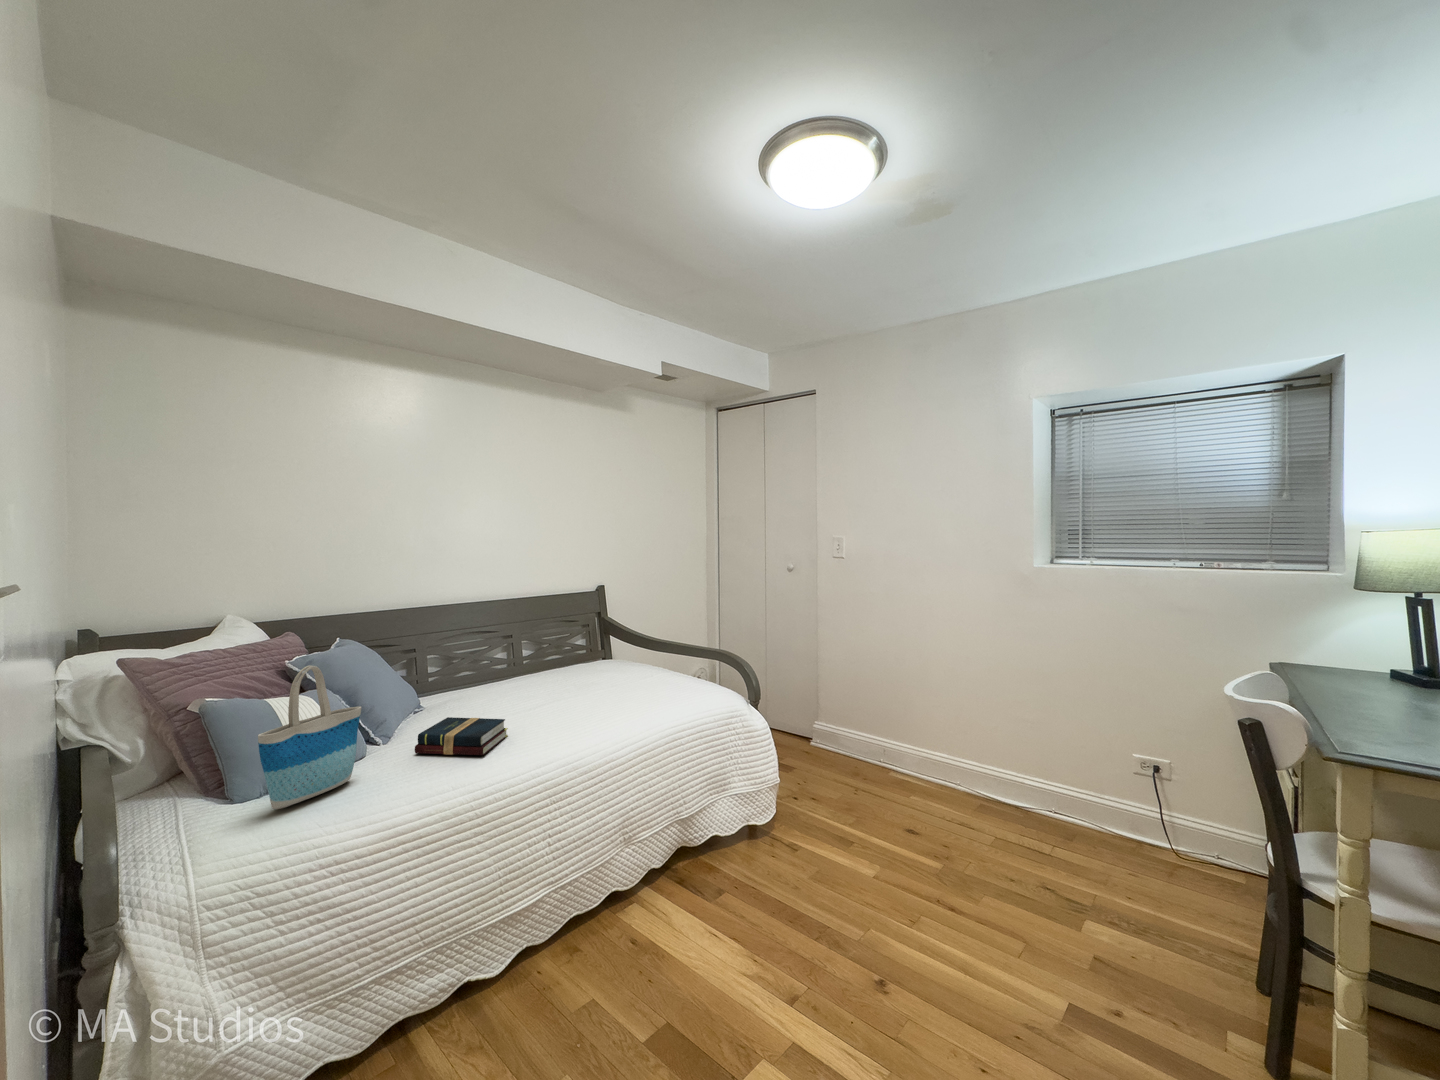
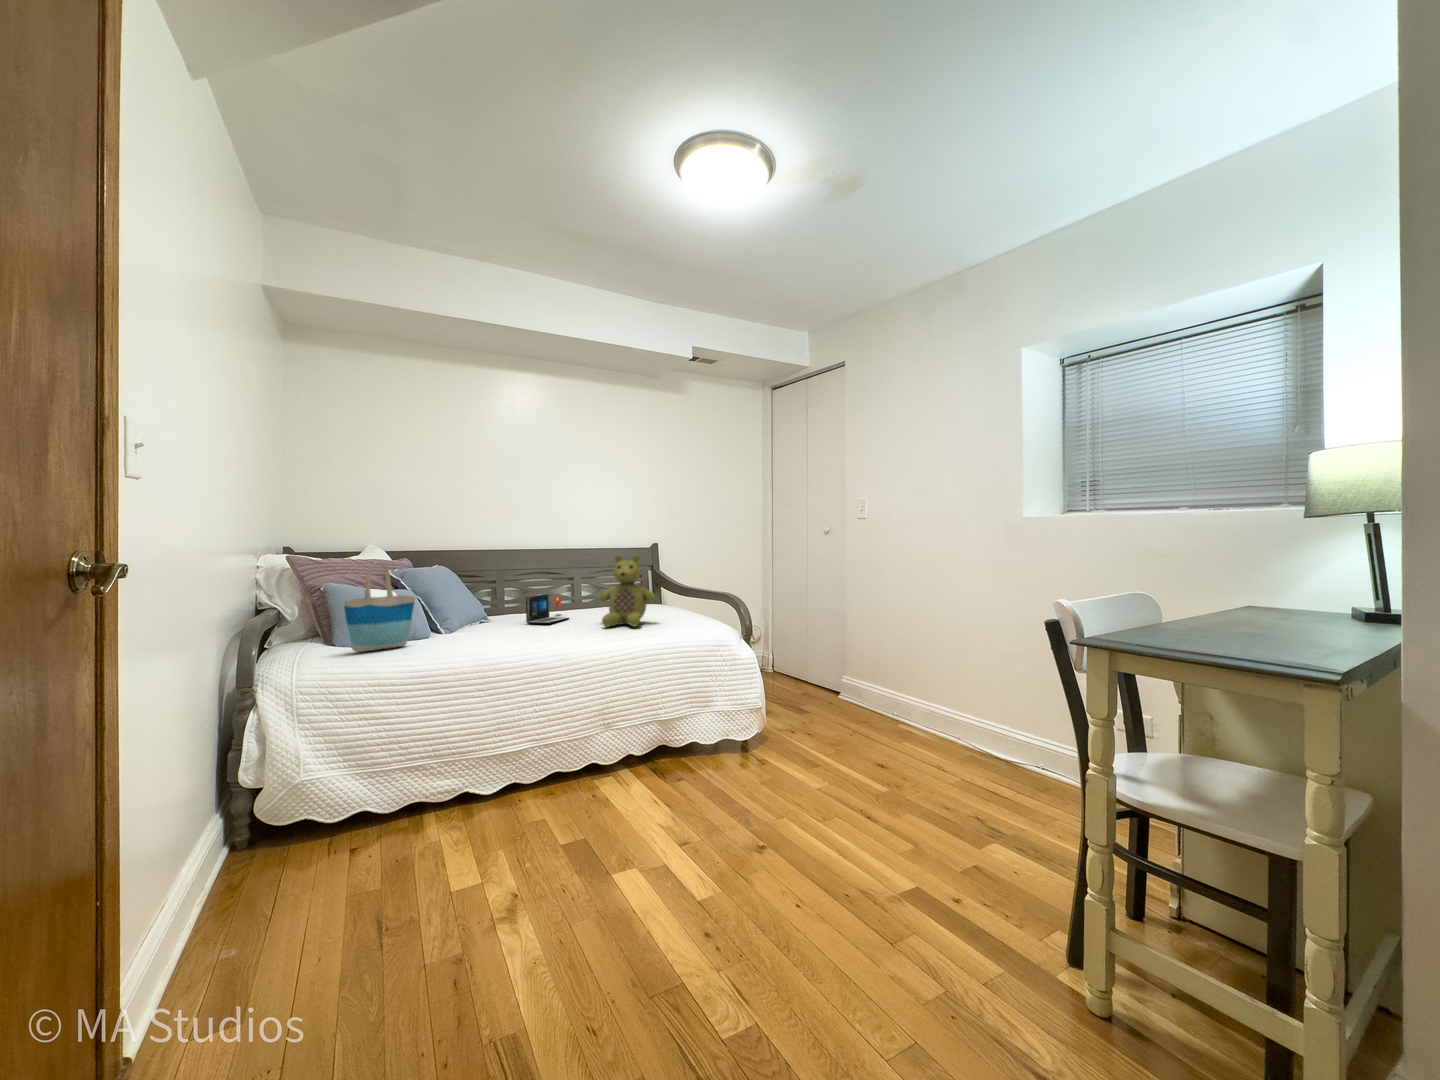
stuffed bear: none [580,613,650,707] -> present [599,554,656,627]
laptop: none [485,658,532,708] -> present [526,594,569,624]
hardback book: present [415,717,508,755] -> none [456,620,524,641]

